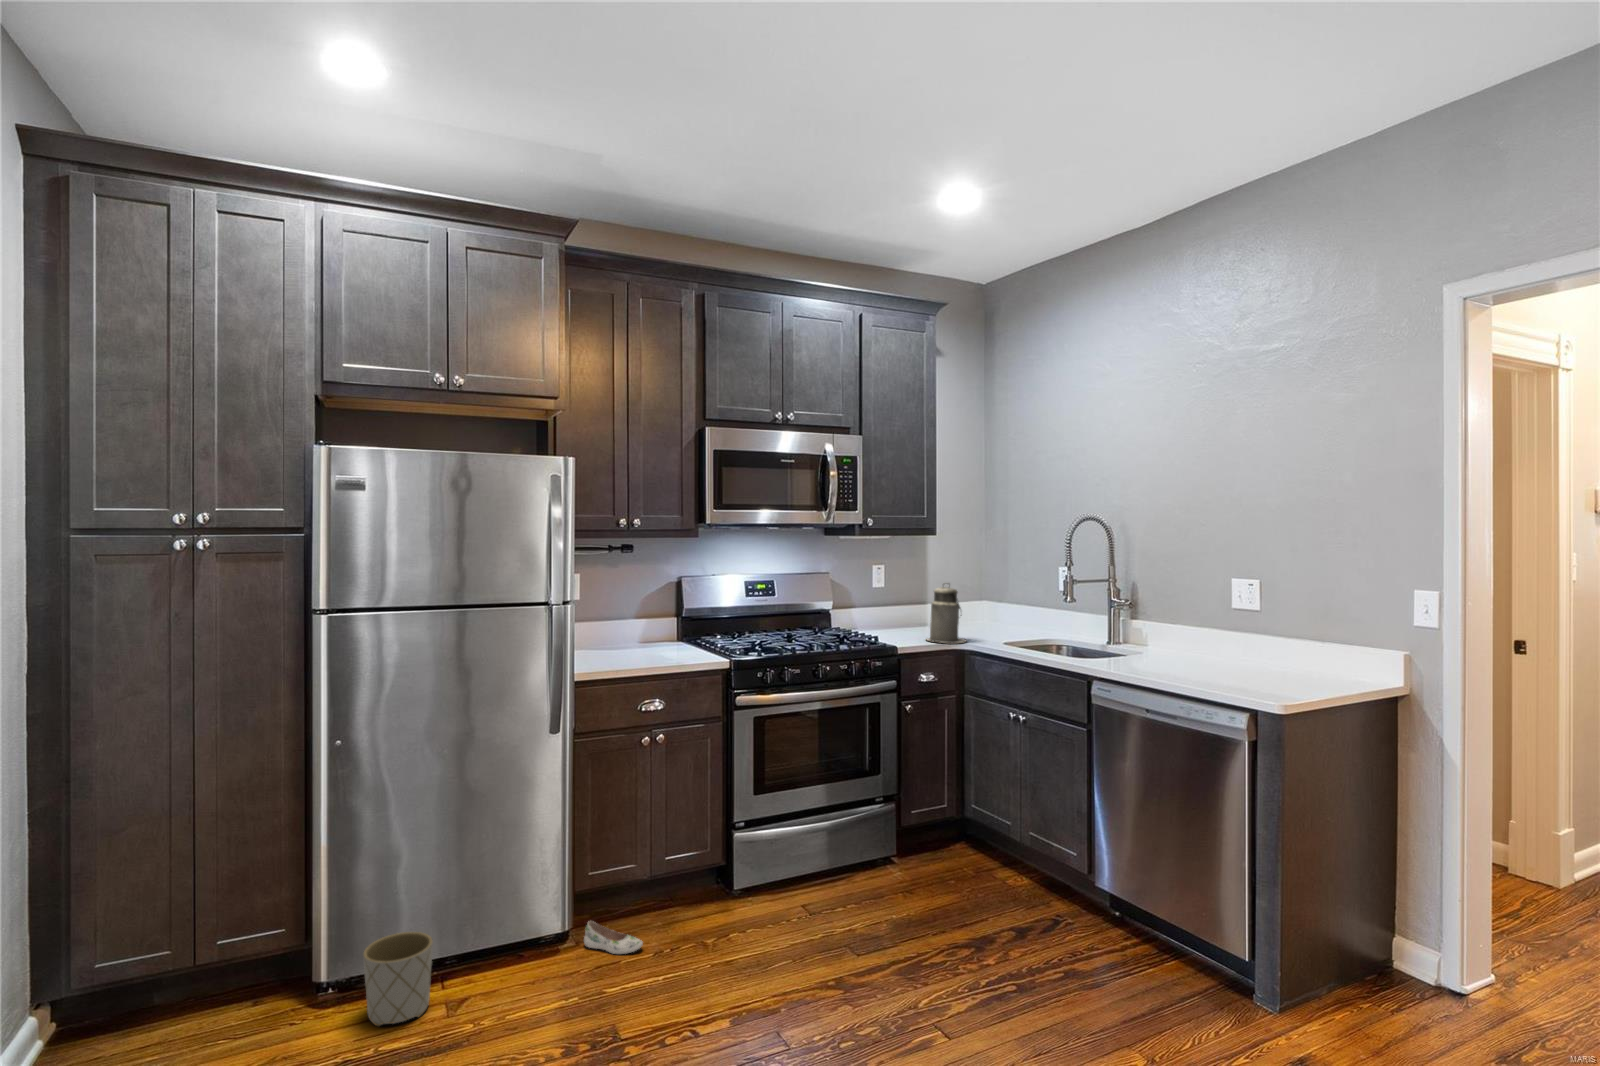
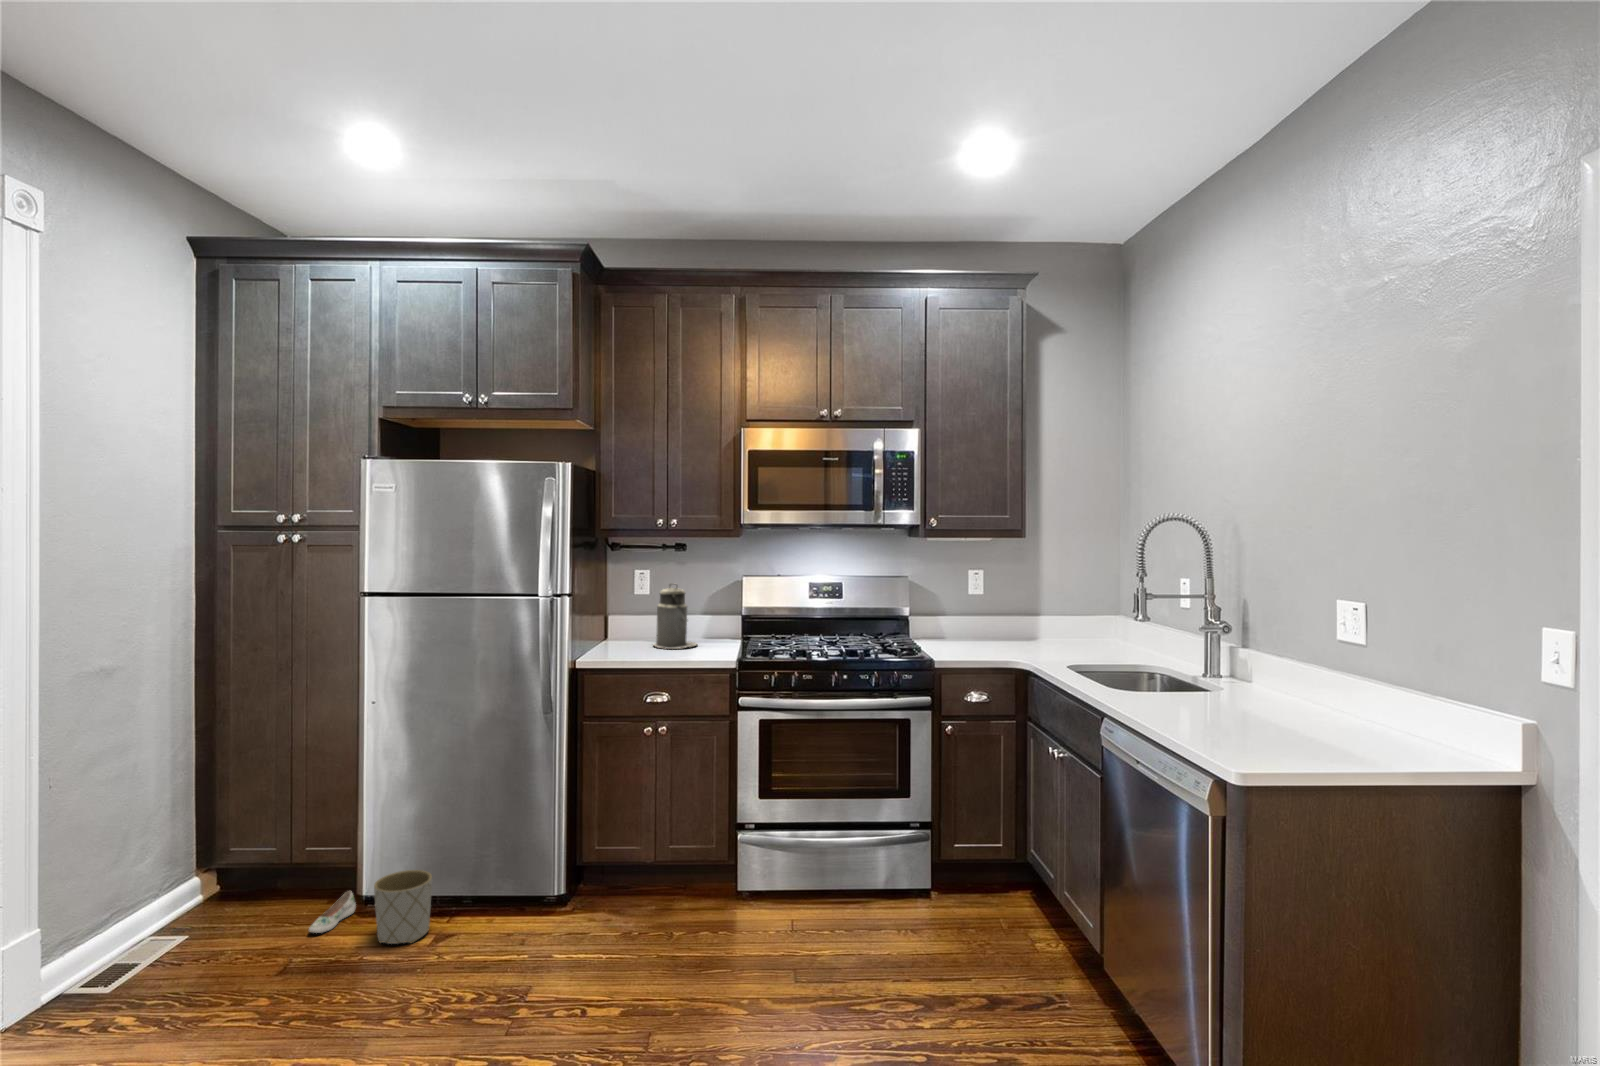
canister: present [927,587,966,643] -> present [654,583,697,649]
shoe: present [584,921,643,954] -> present [309,891,356,933]

